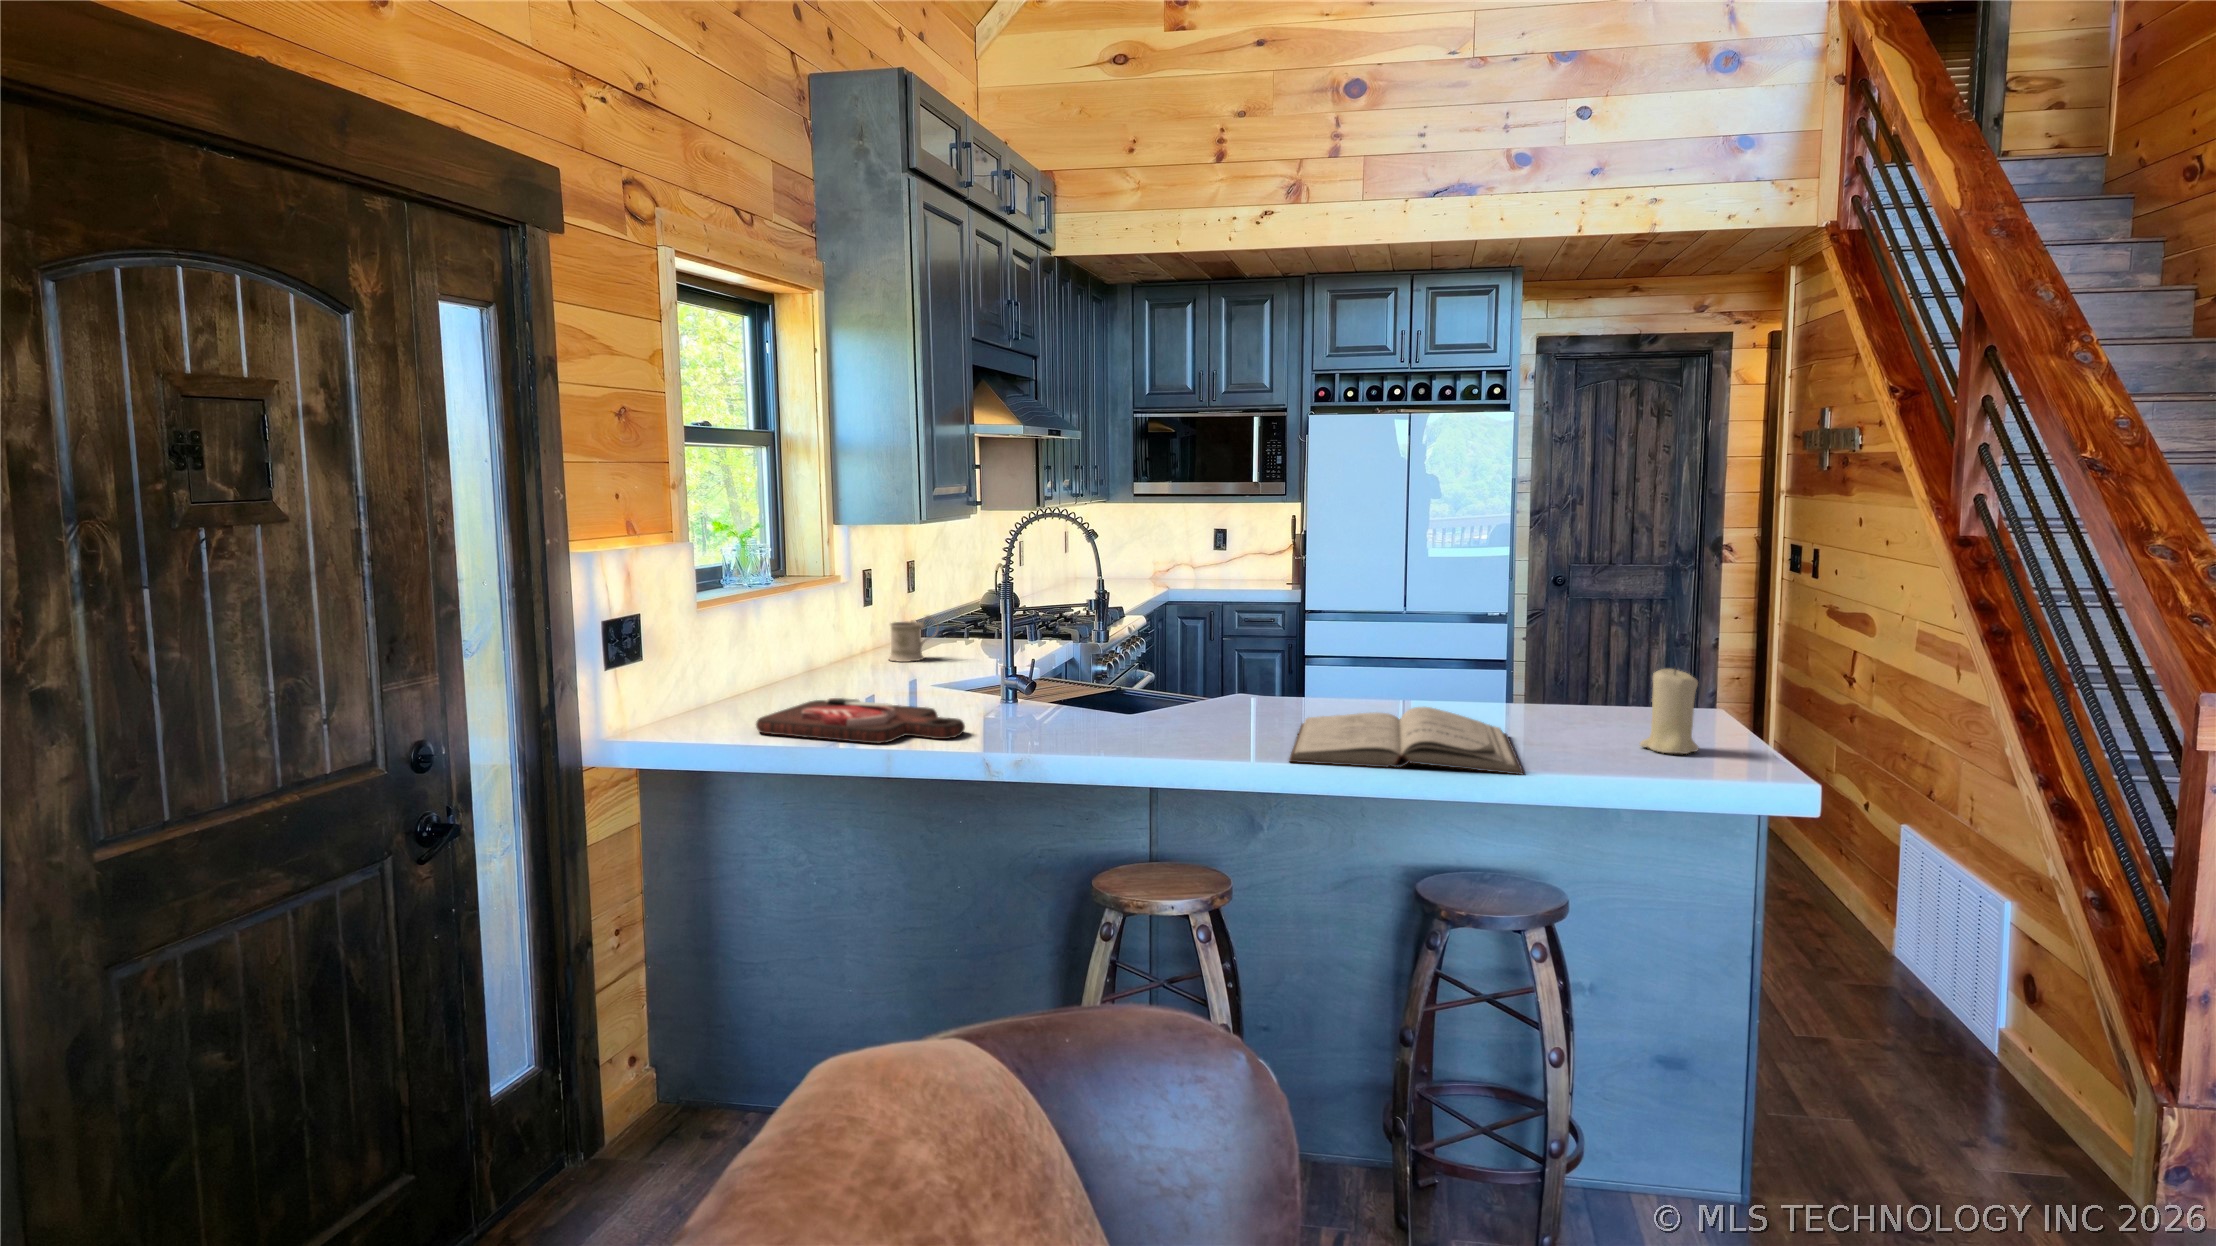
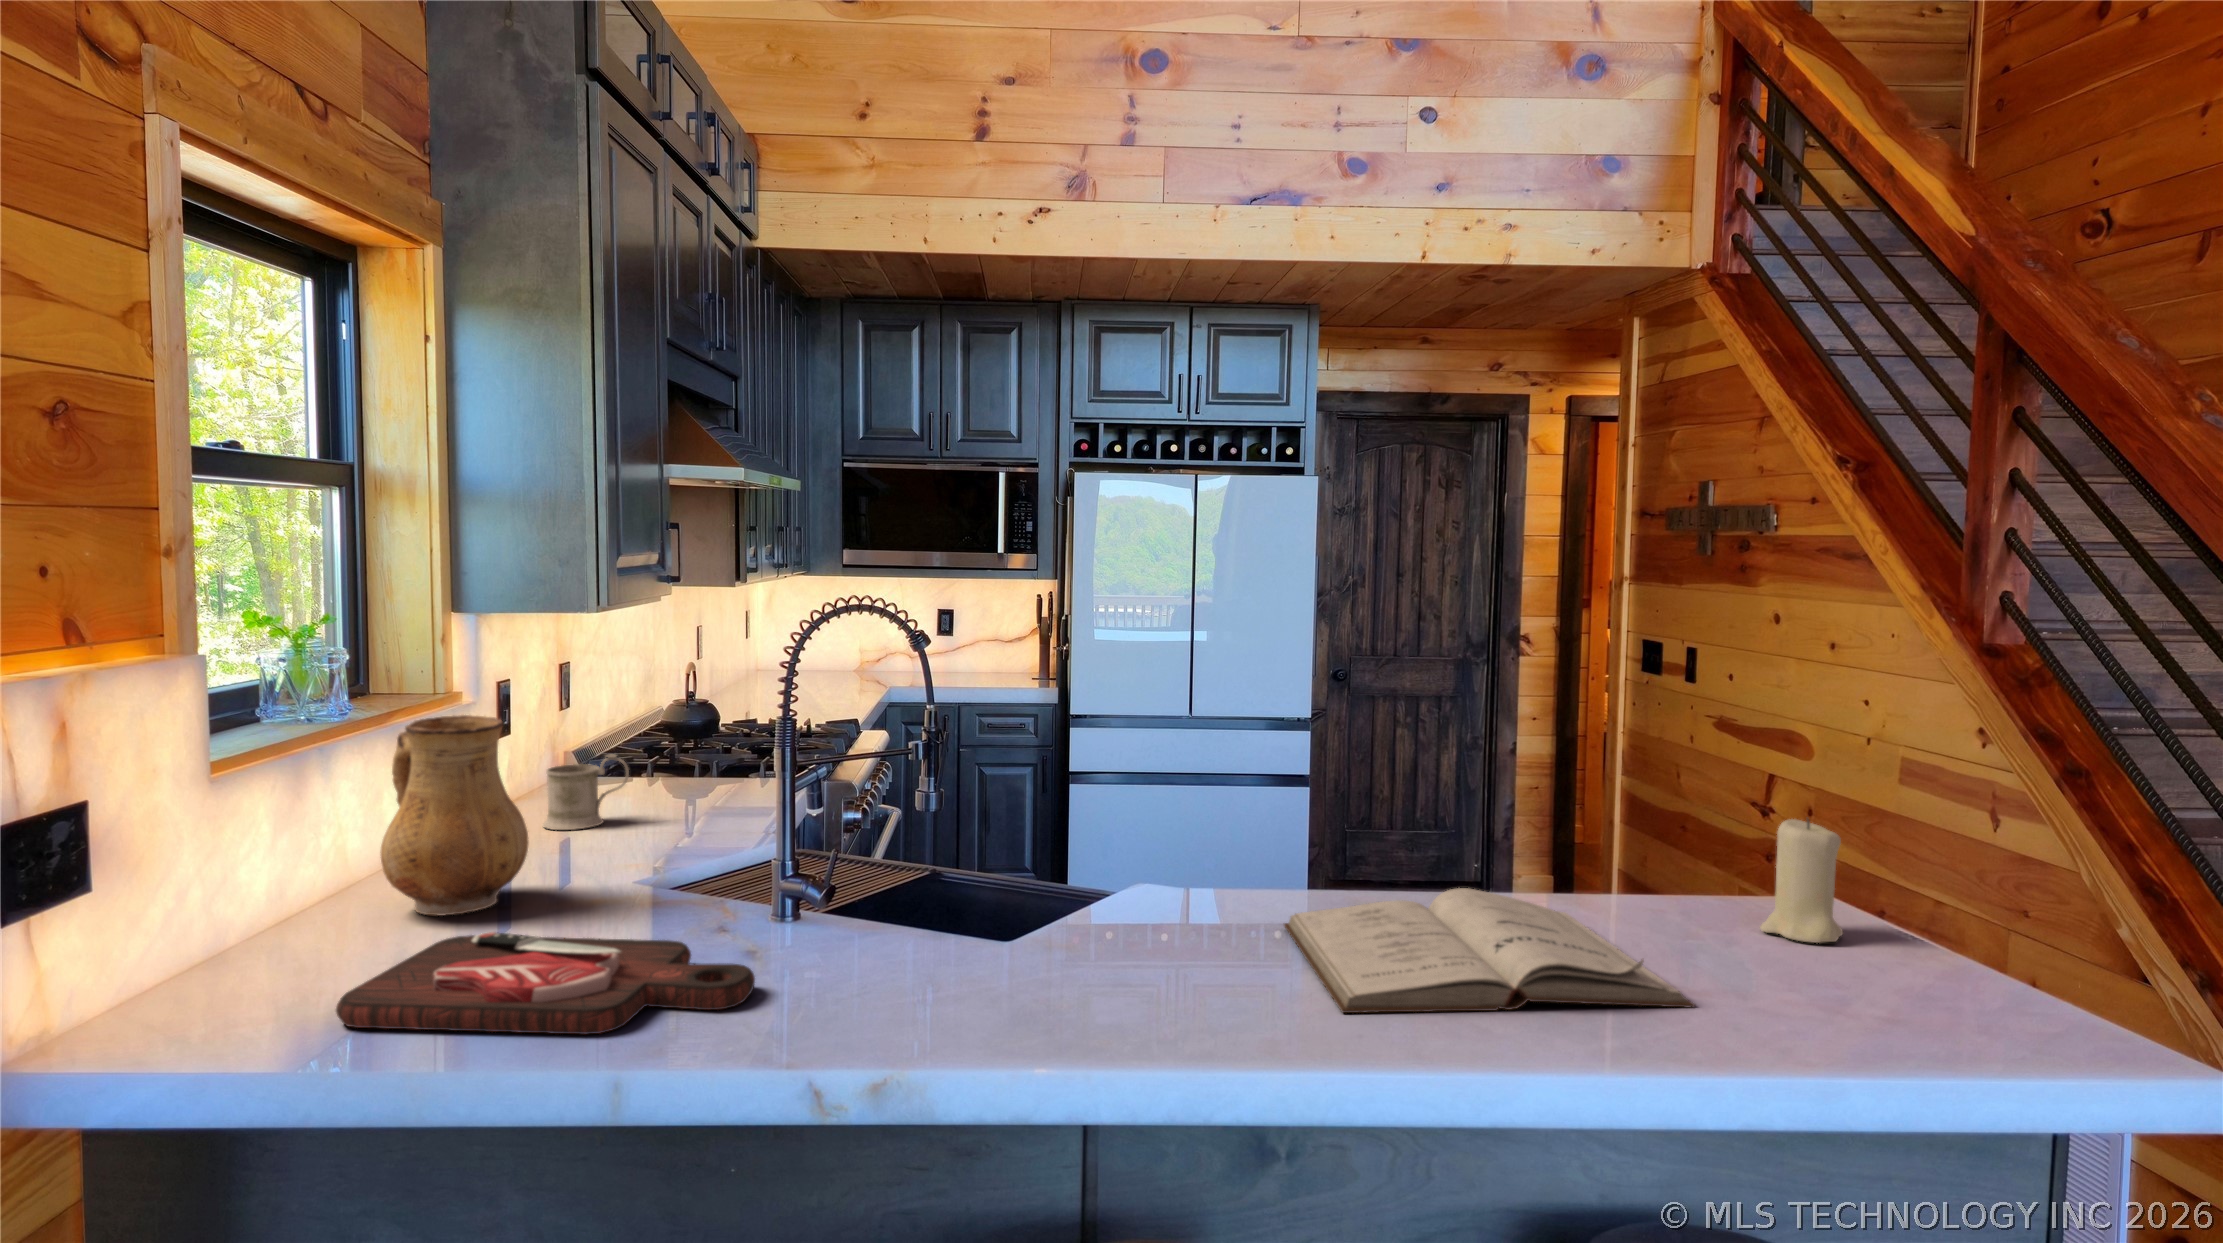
ceramic pitcher: none [787,582,866,696] -> present [380,715,528,916]

